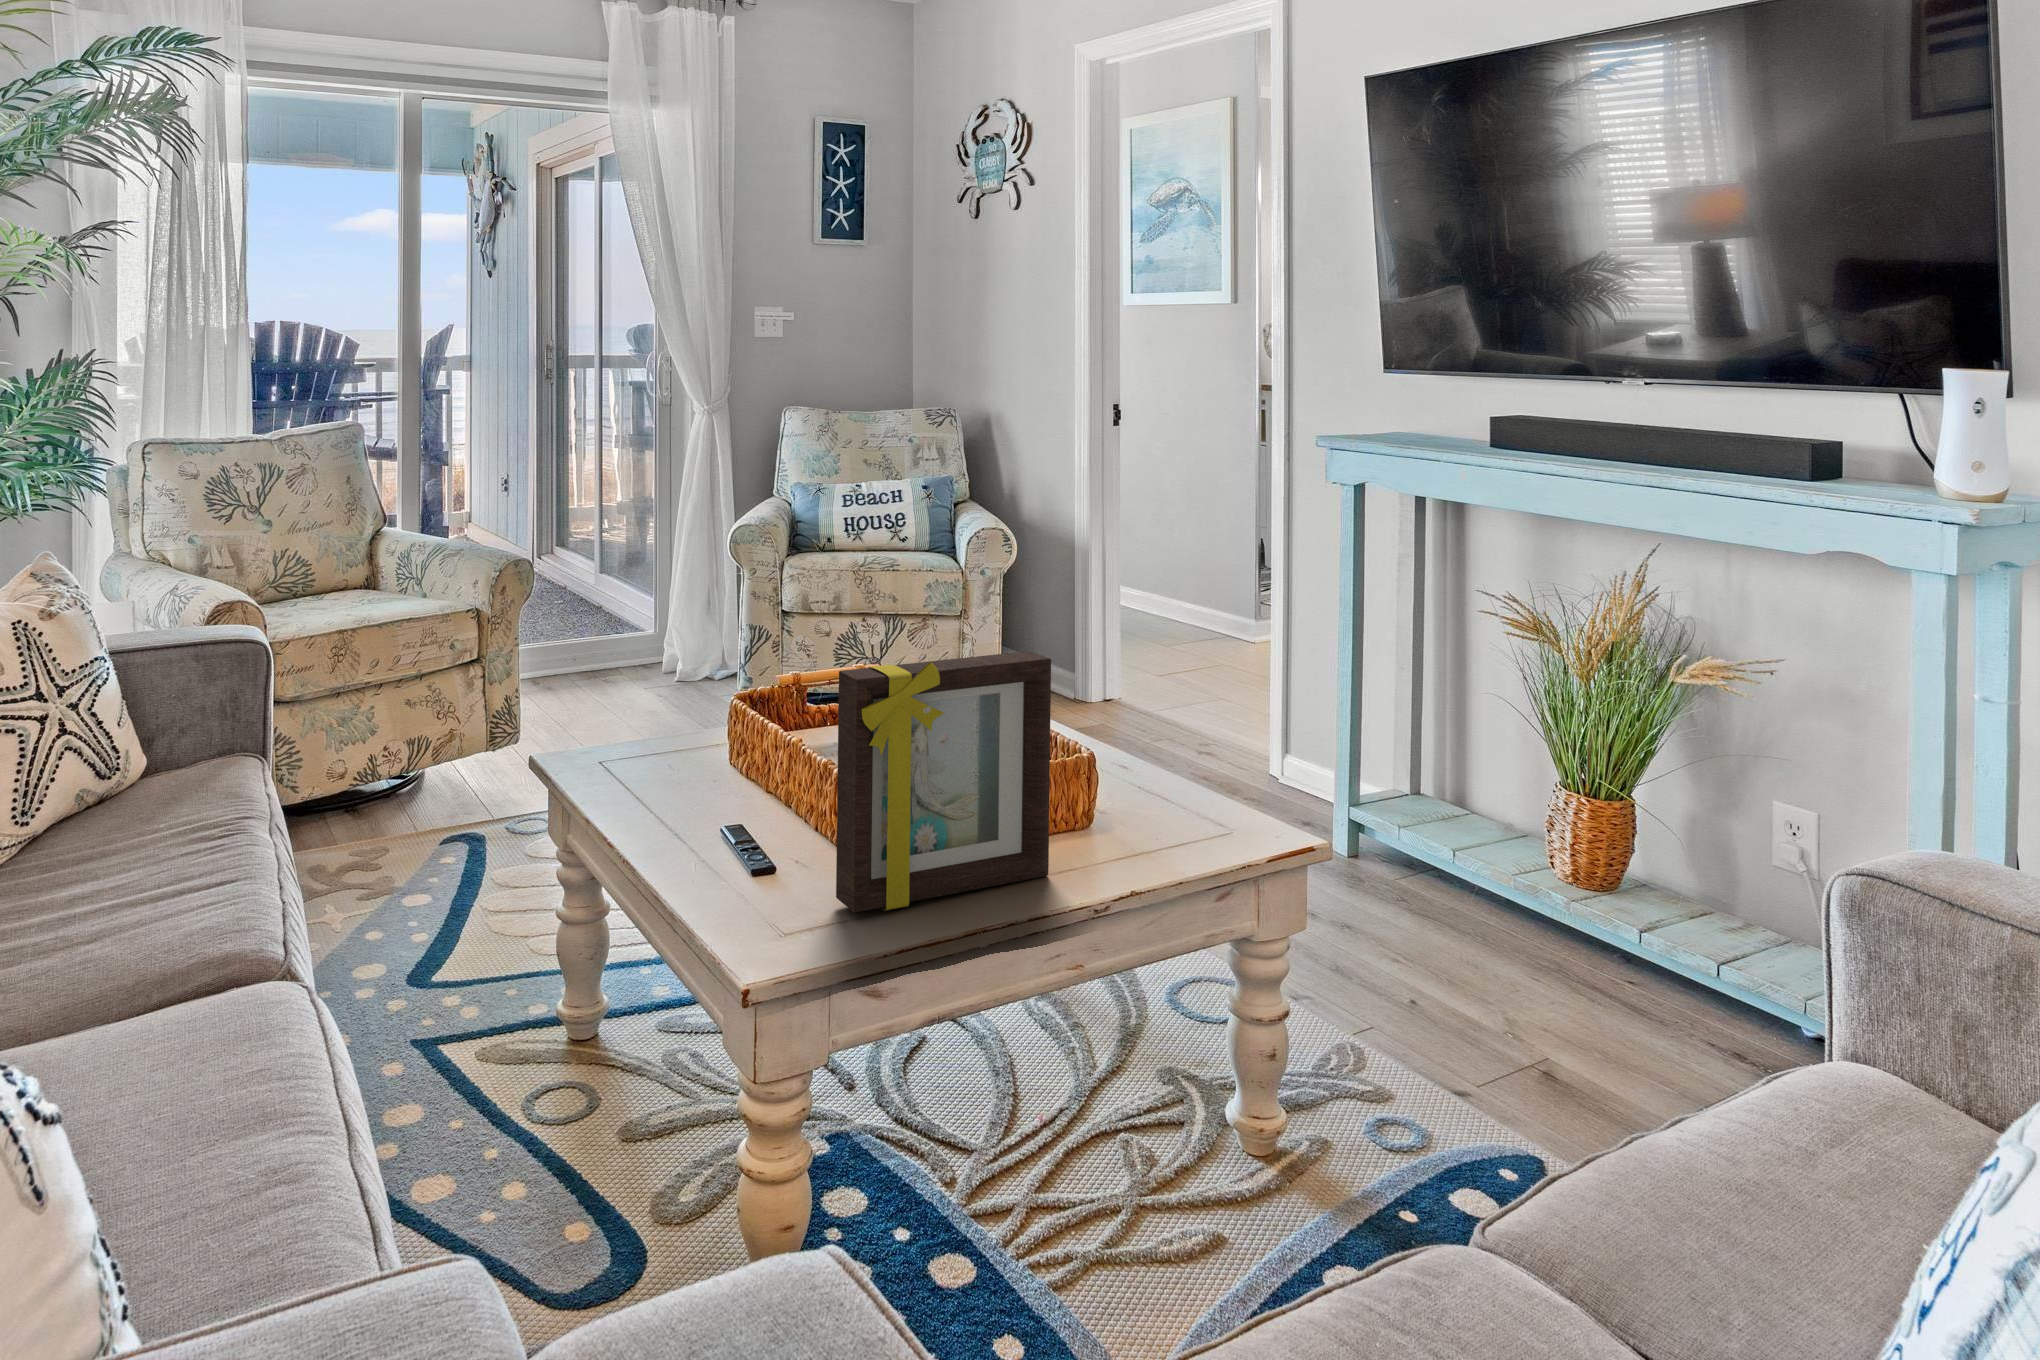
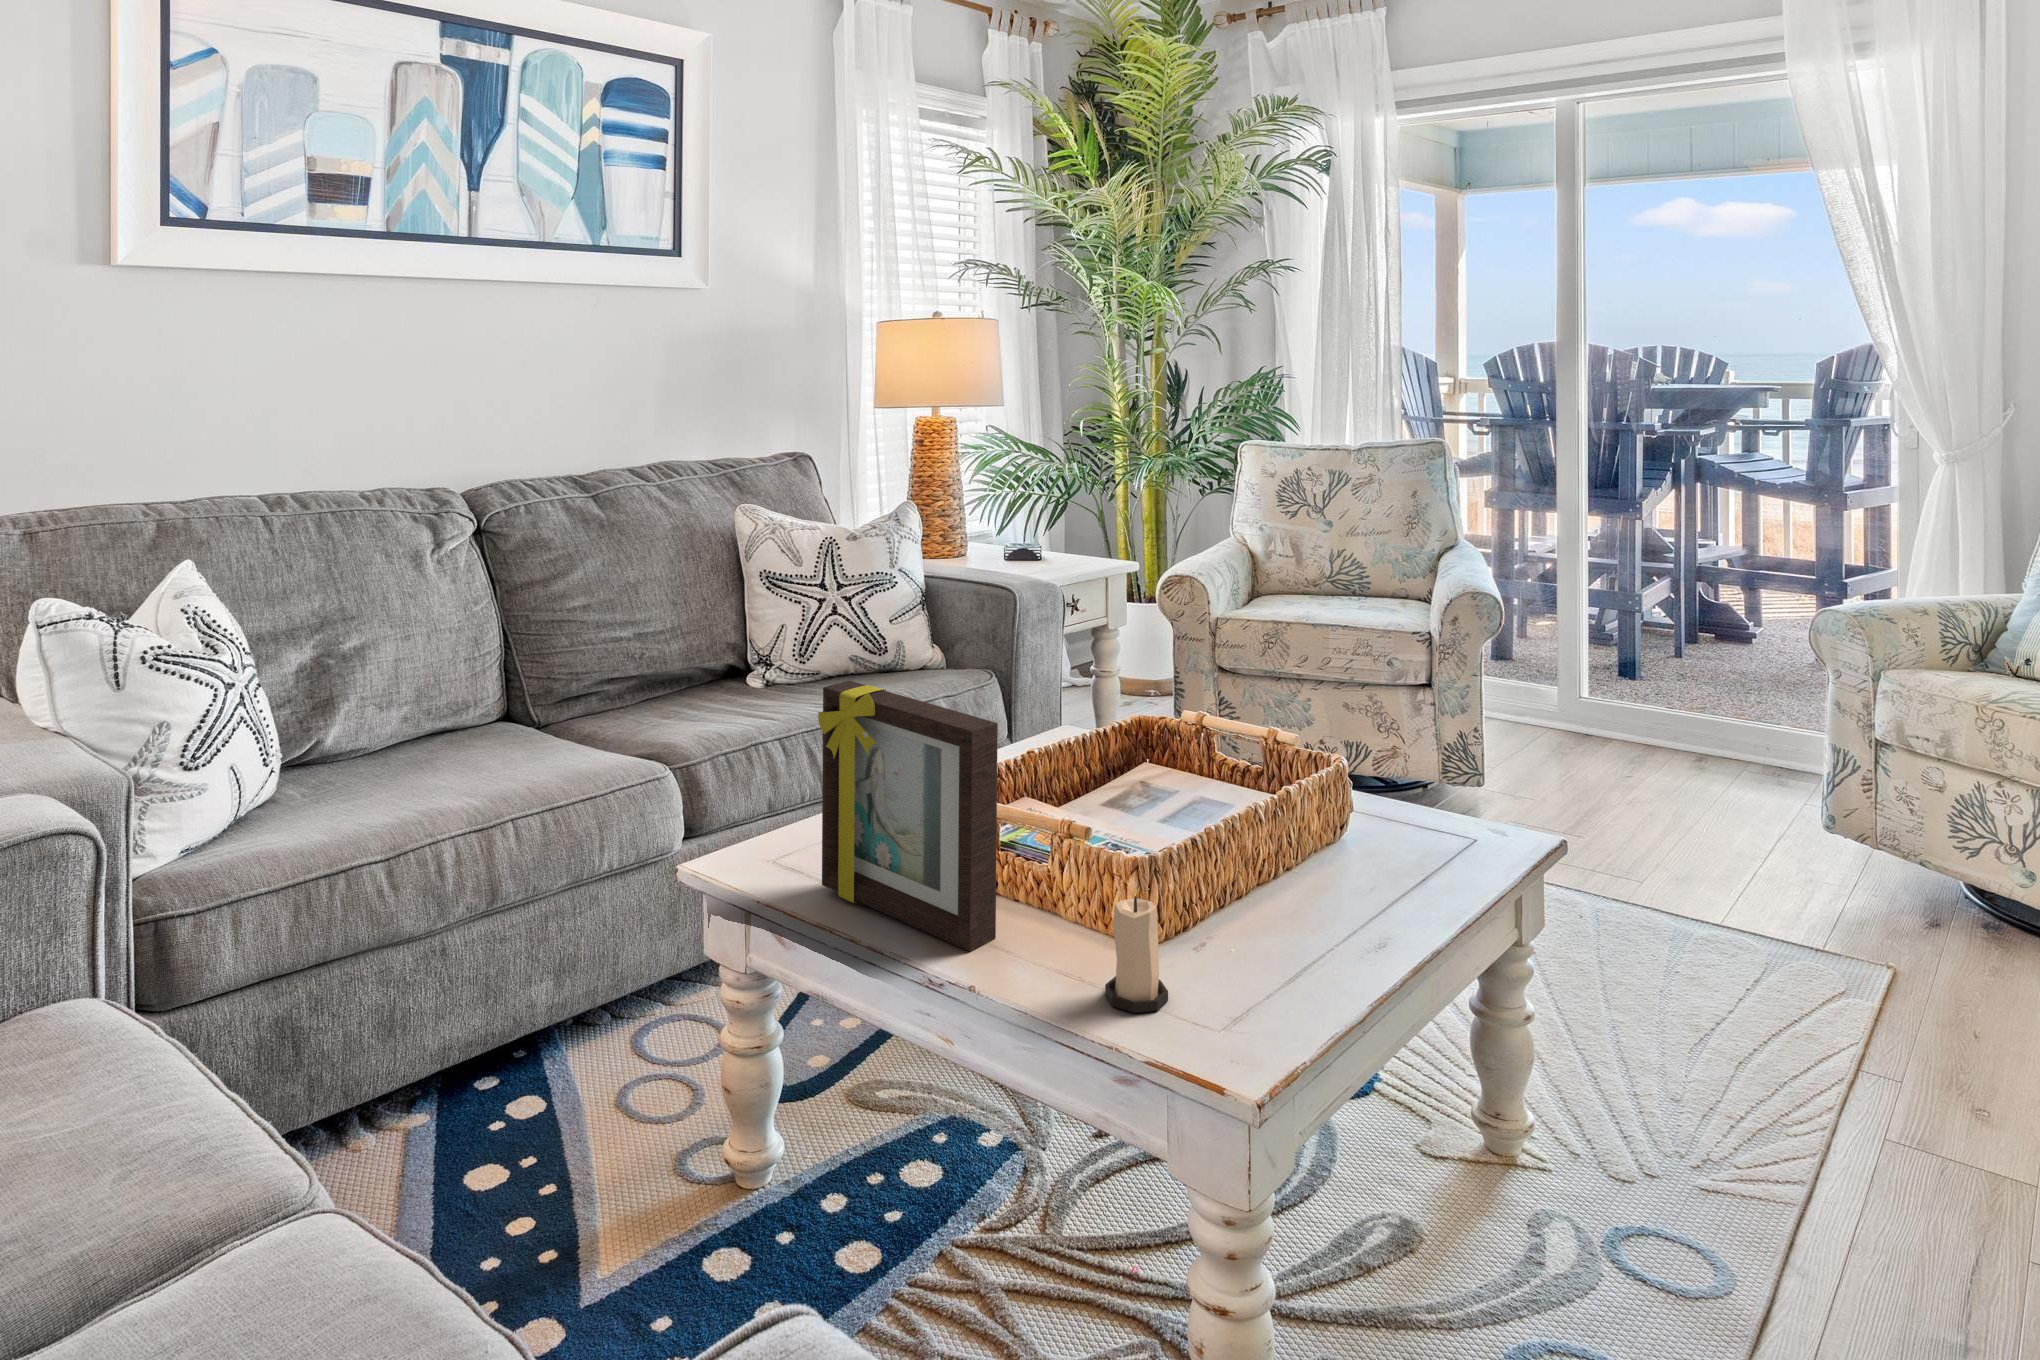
candle: none [1146,747,1196,842] -> present [1105,896,1168,1013]

